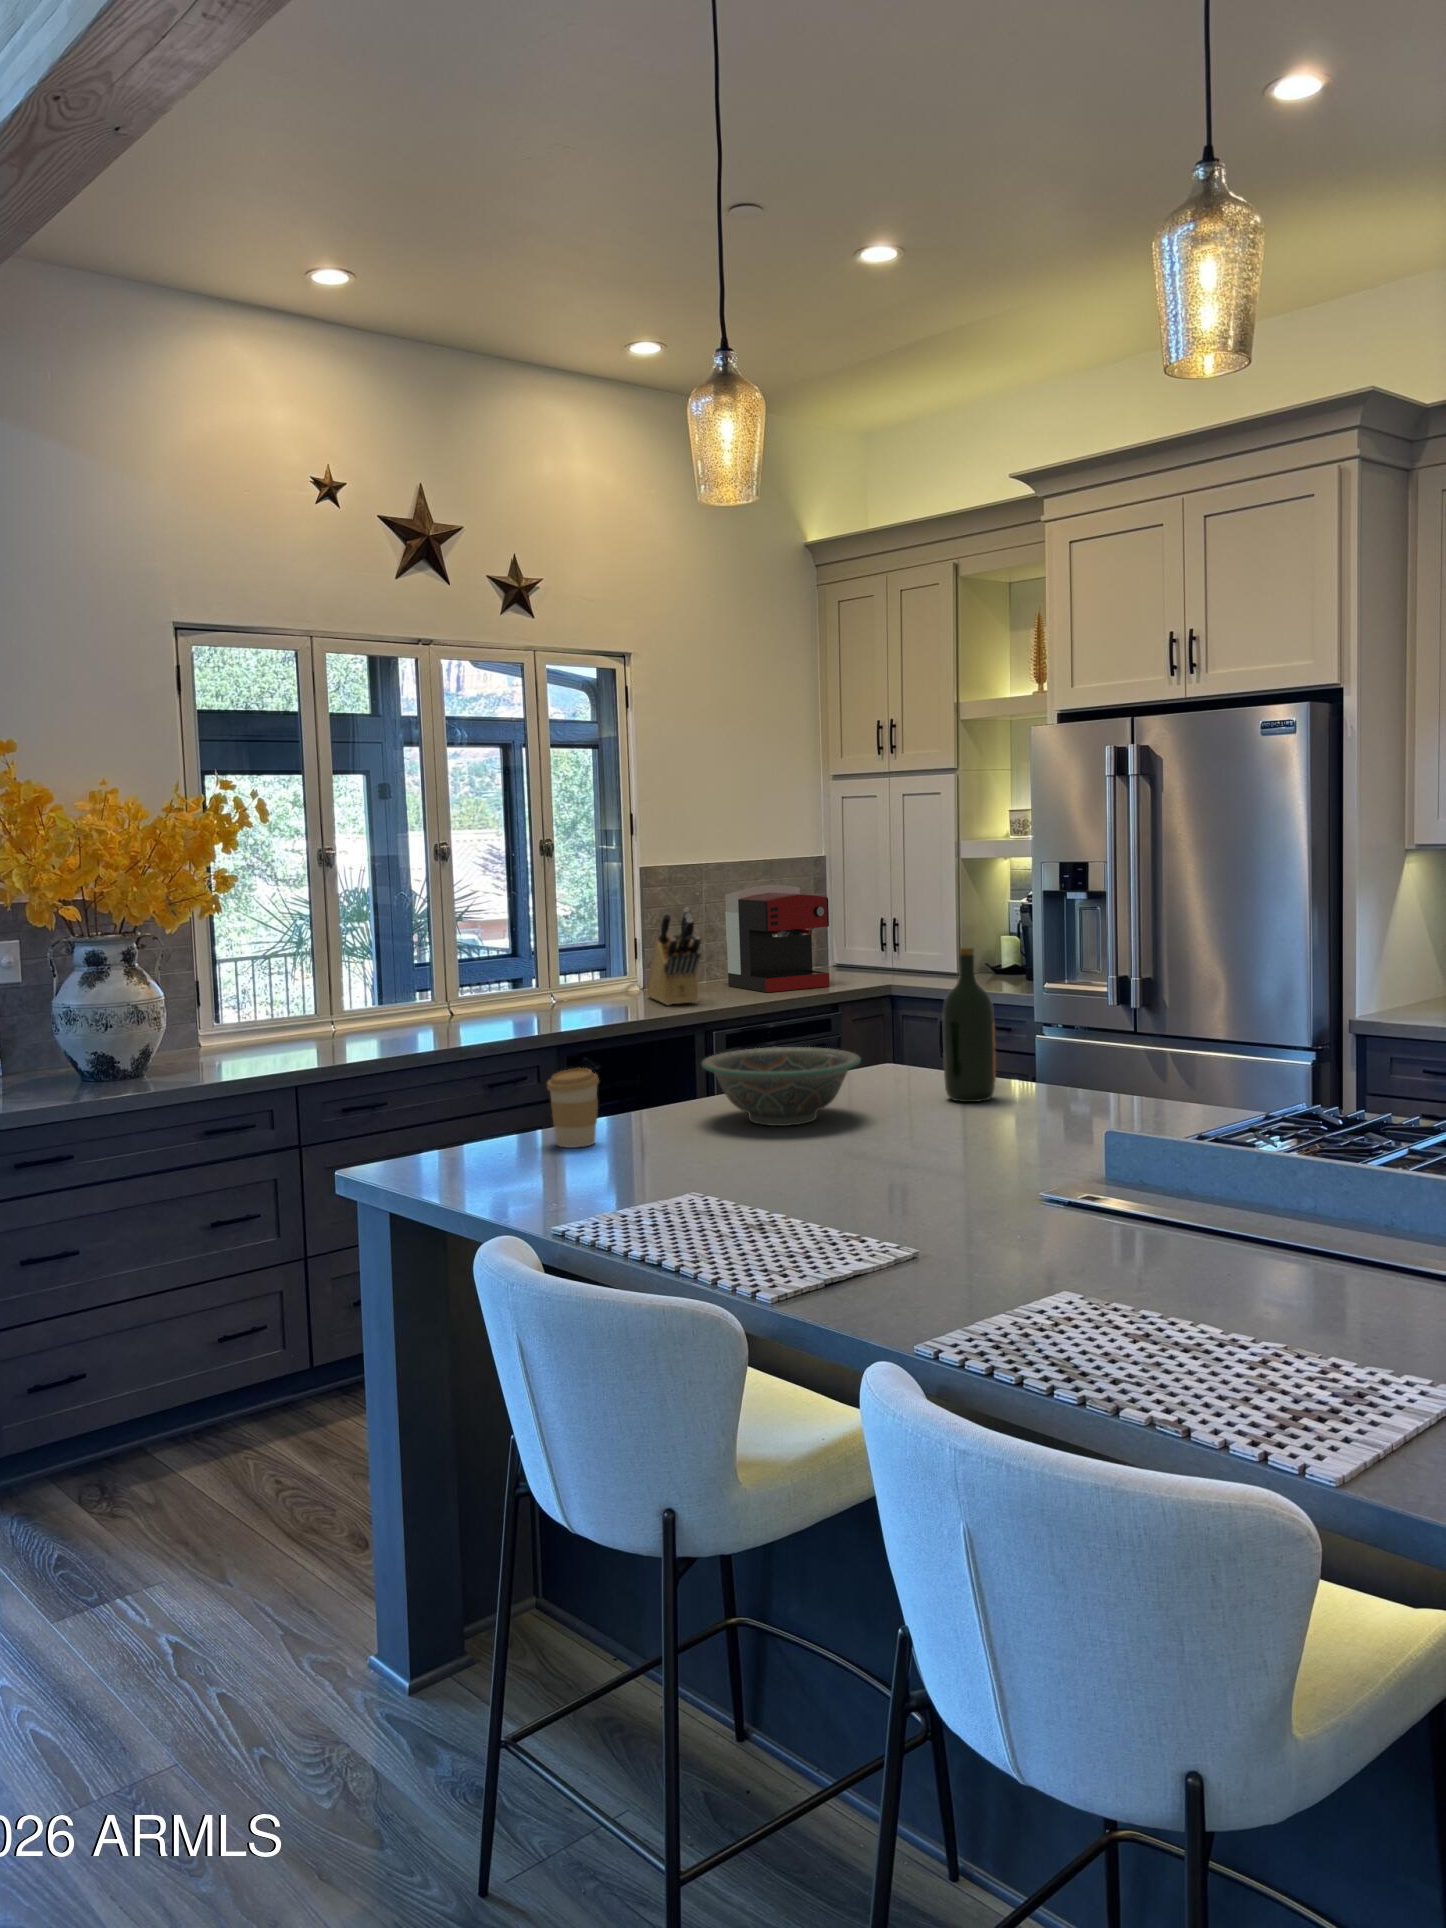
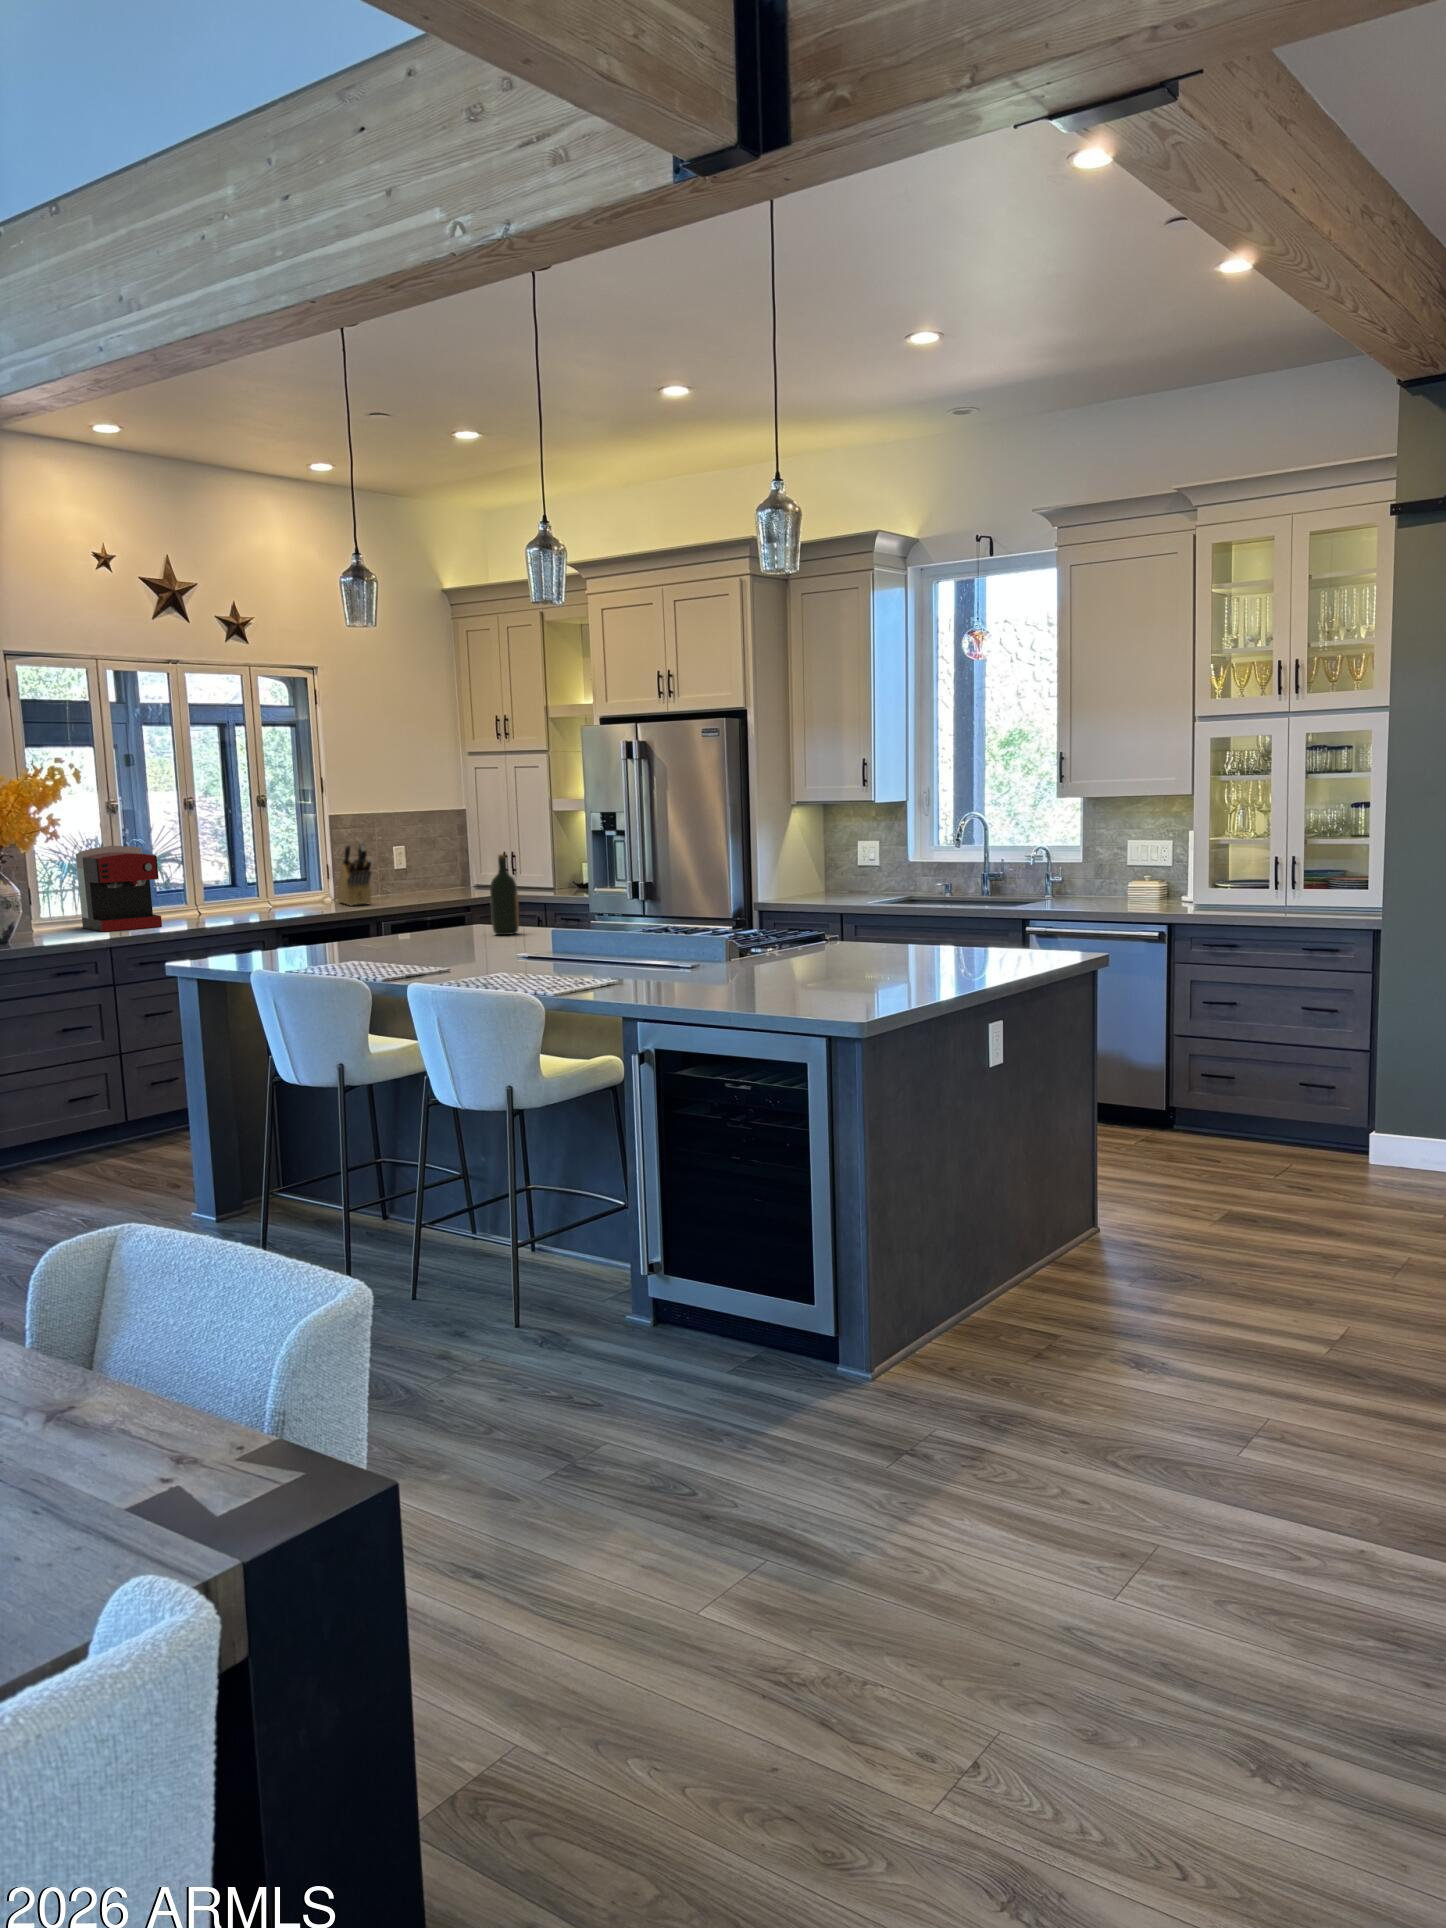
coffee maker: present [725,885,829,992] -> present [76,846,162,932]
decorative bowl: present [701,1047,861,1126] -> none [359,908,443,945]
coffee cup: present [547,1068,599,1148] -> none [275,916,303,955]

